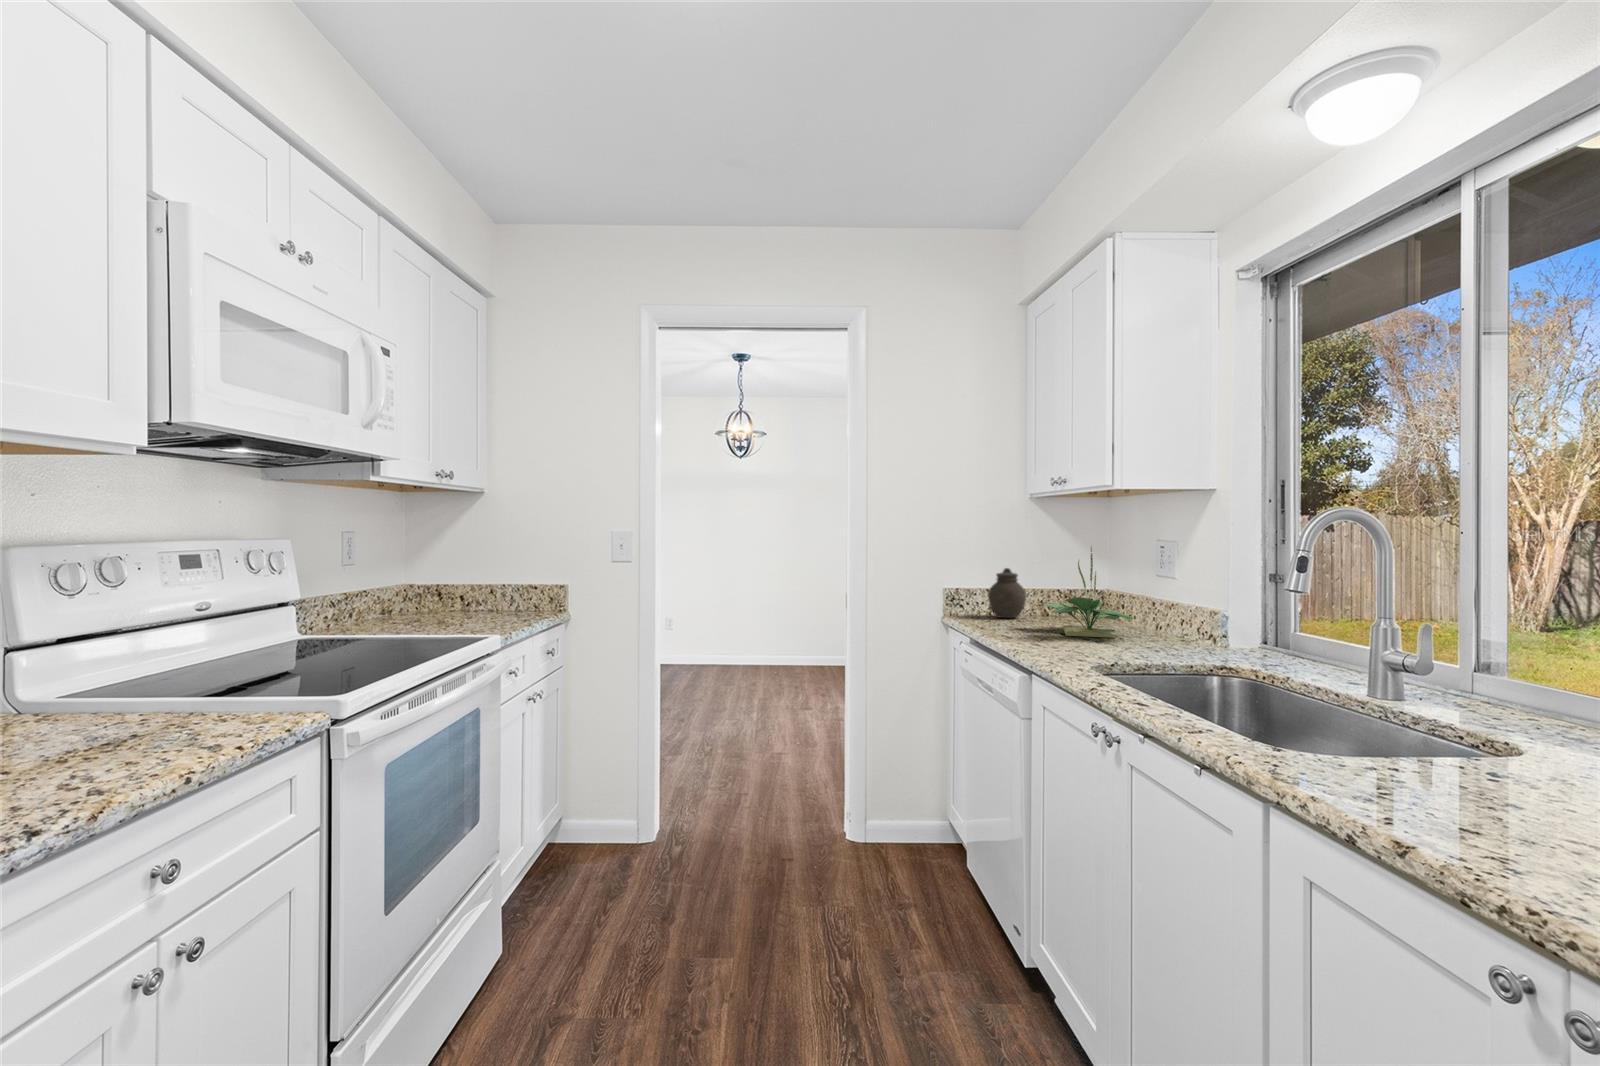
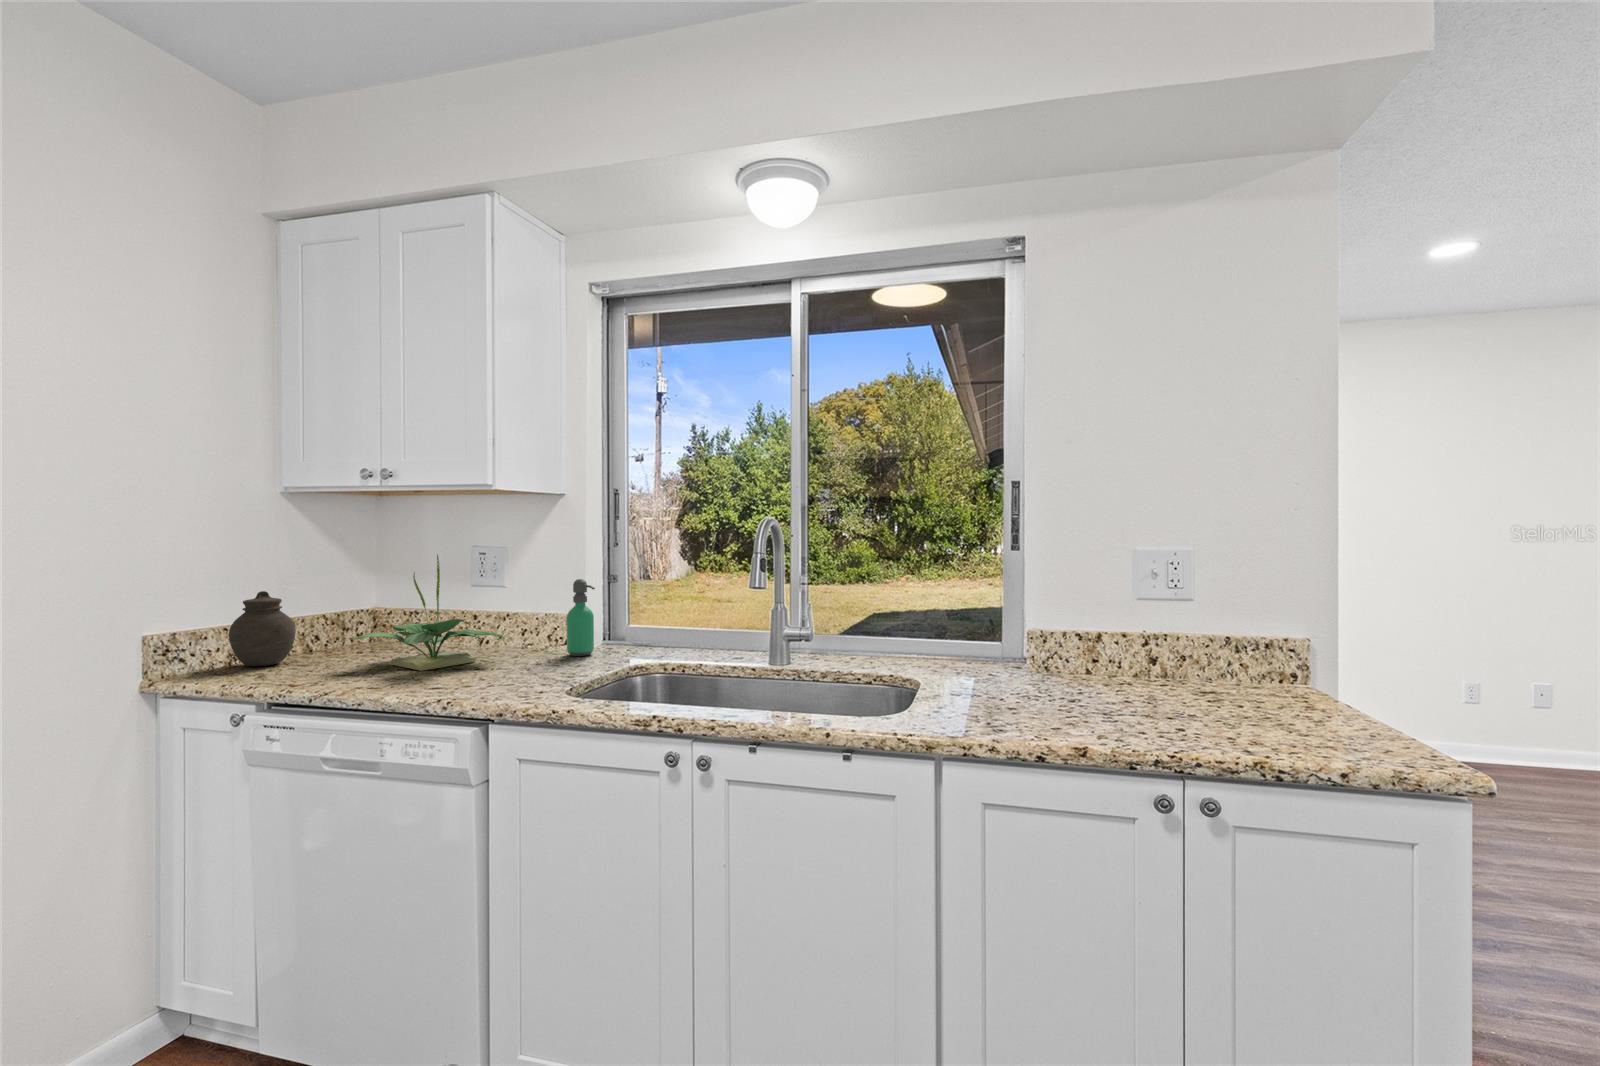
soap dispenser: none [1198,575,1227,651] -> present [567,579,595,656]

